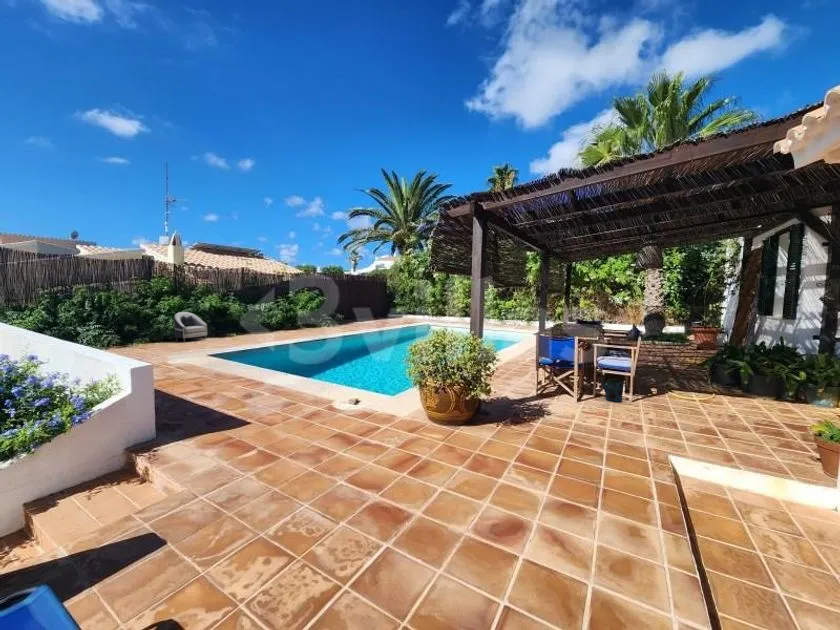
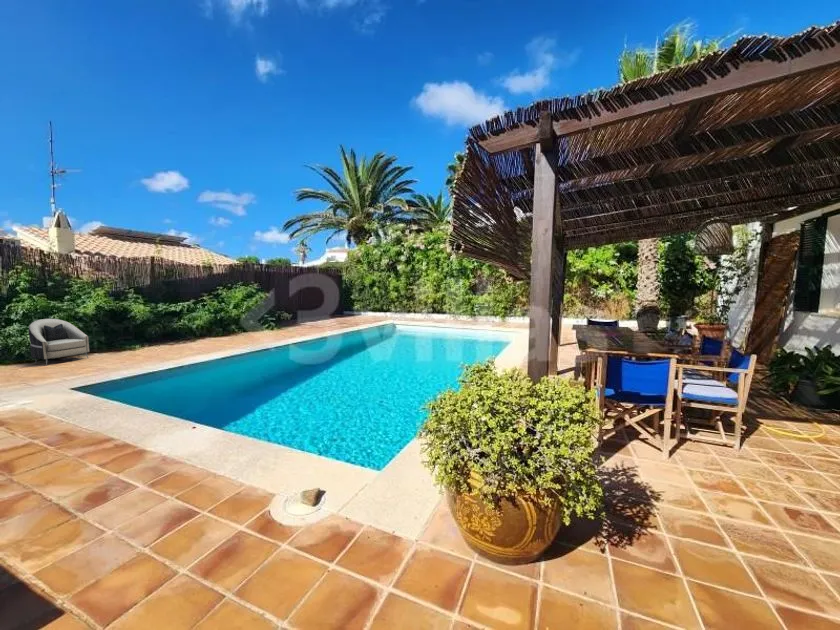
watering can: present [597,374,627,402] -> none [727,414,801,466]

